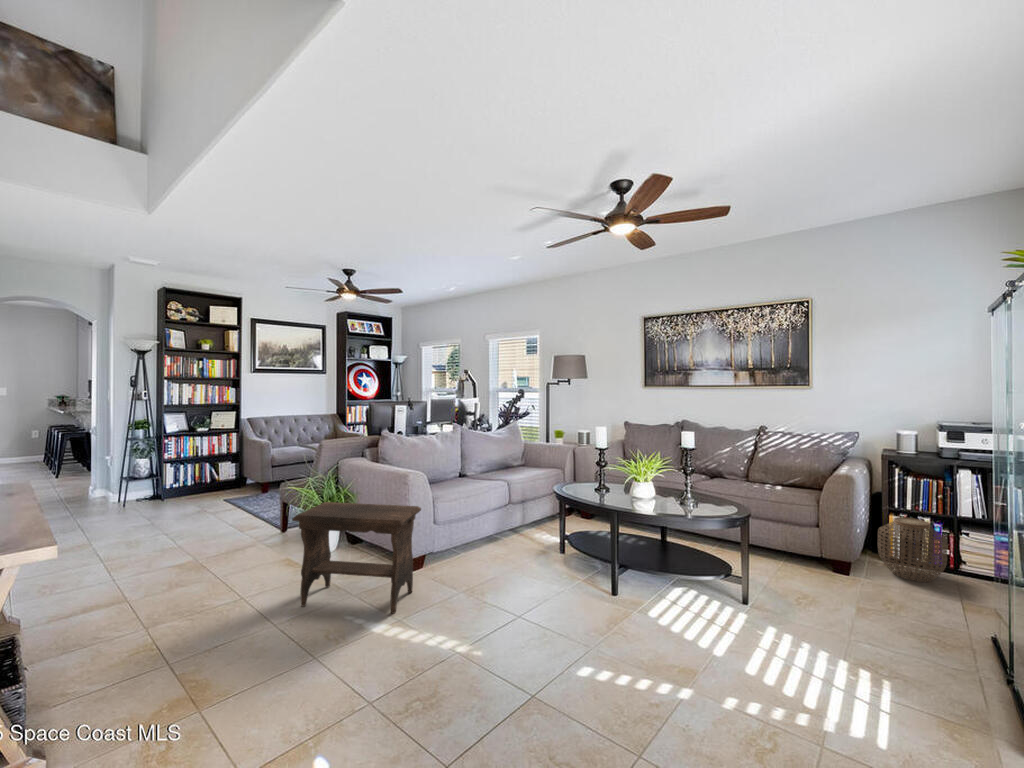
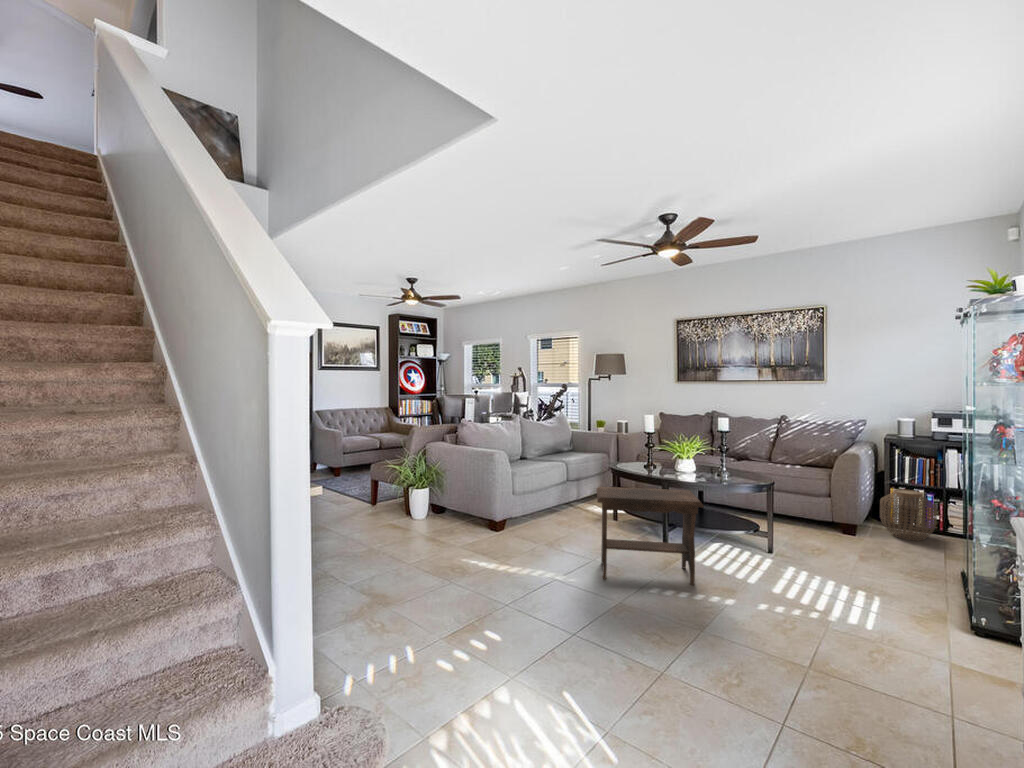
footstool: present [292,502,421,614] -> present [596,487,704,585]

